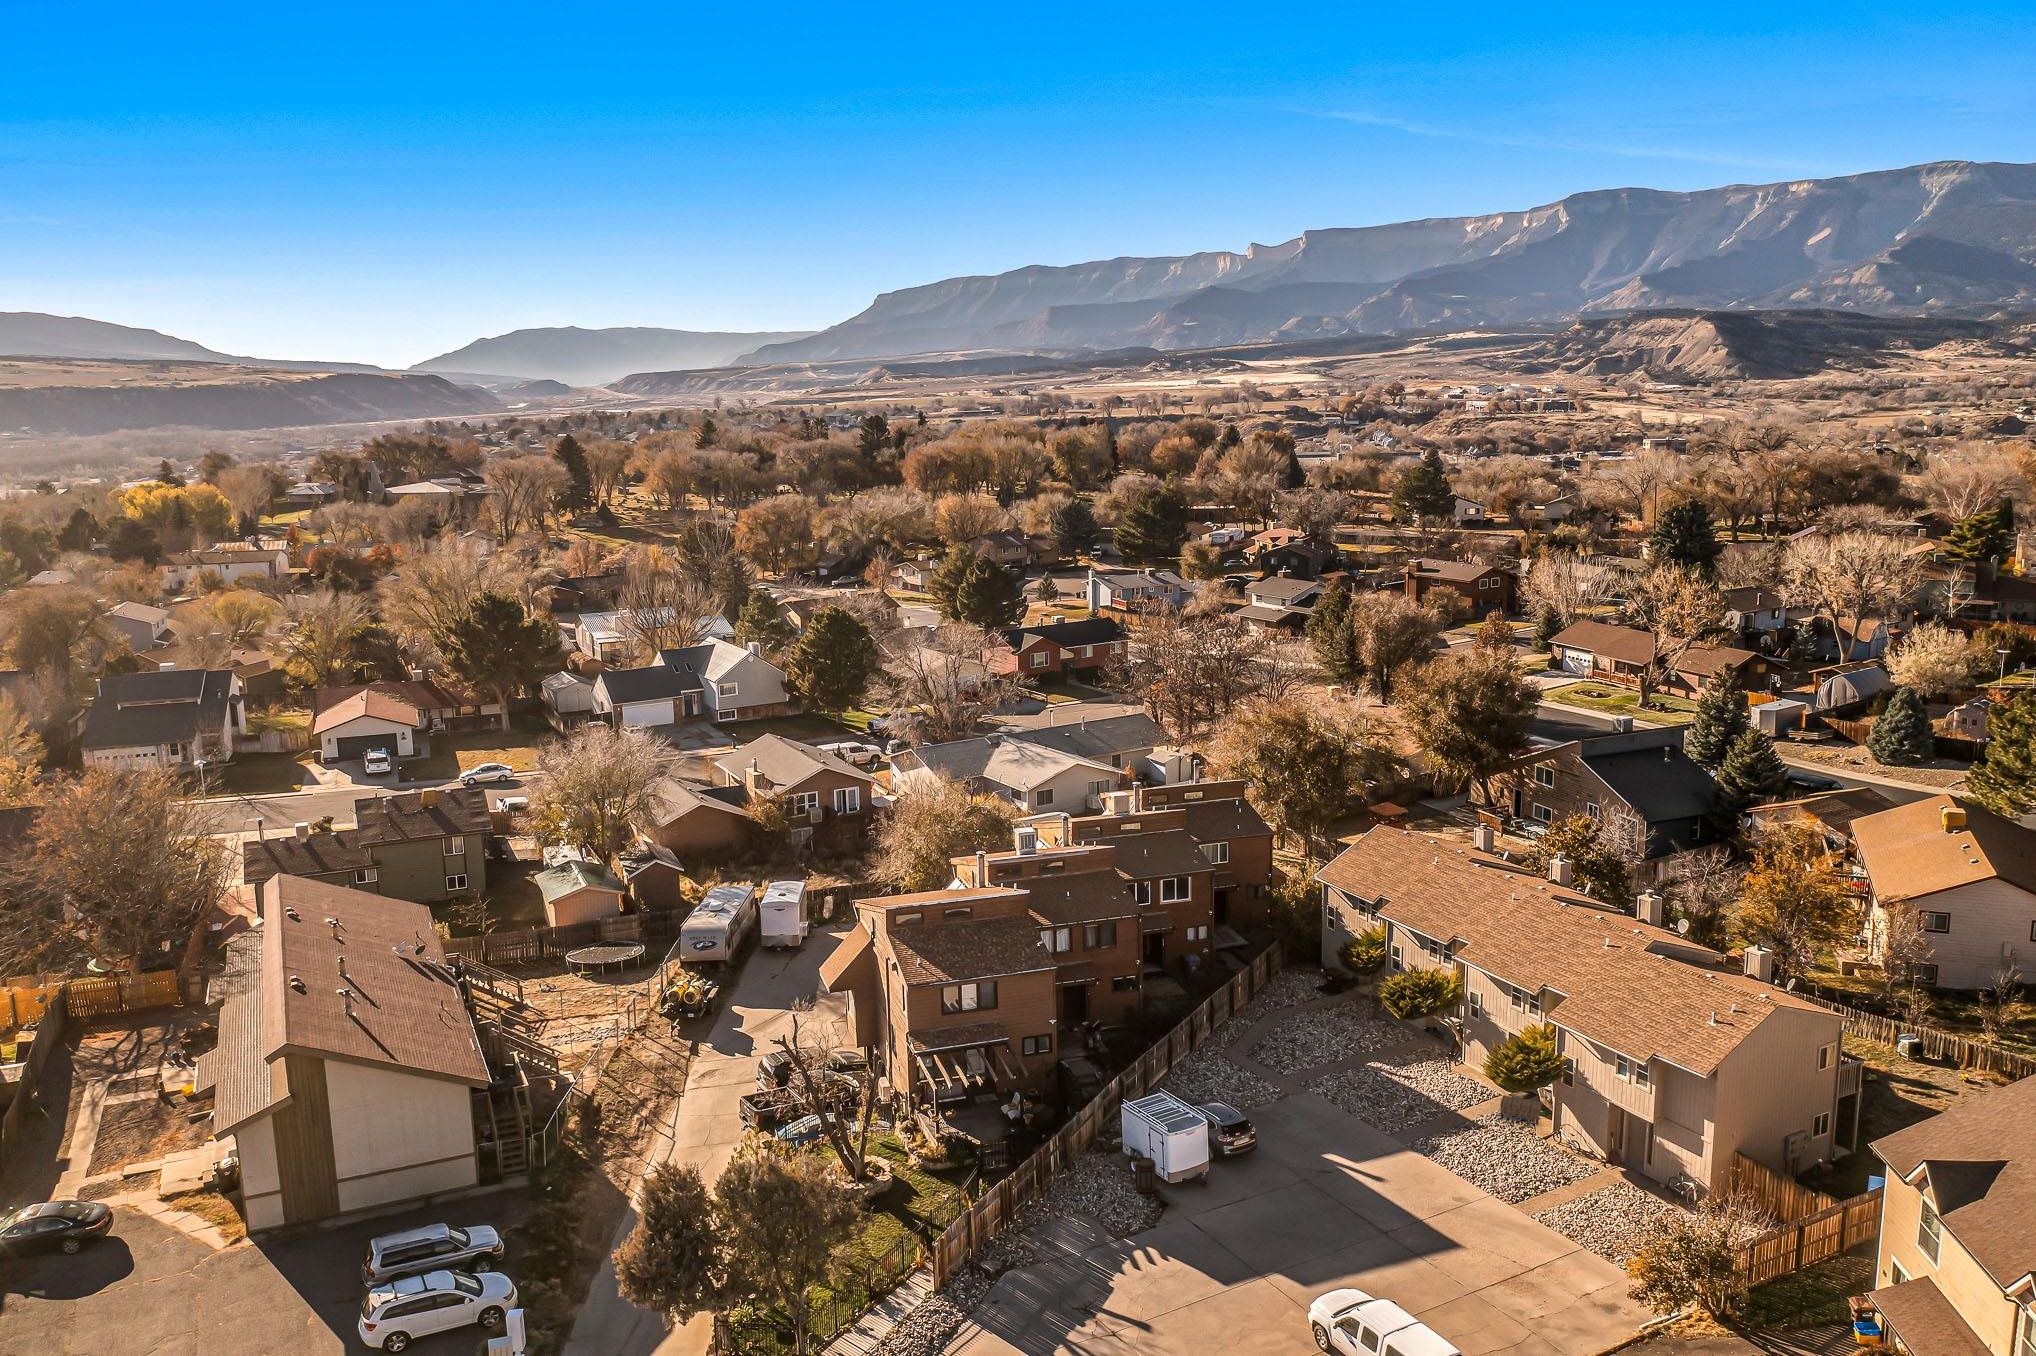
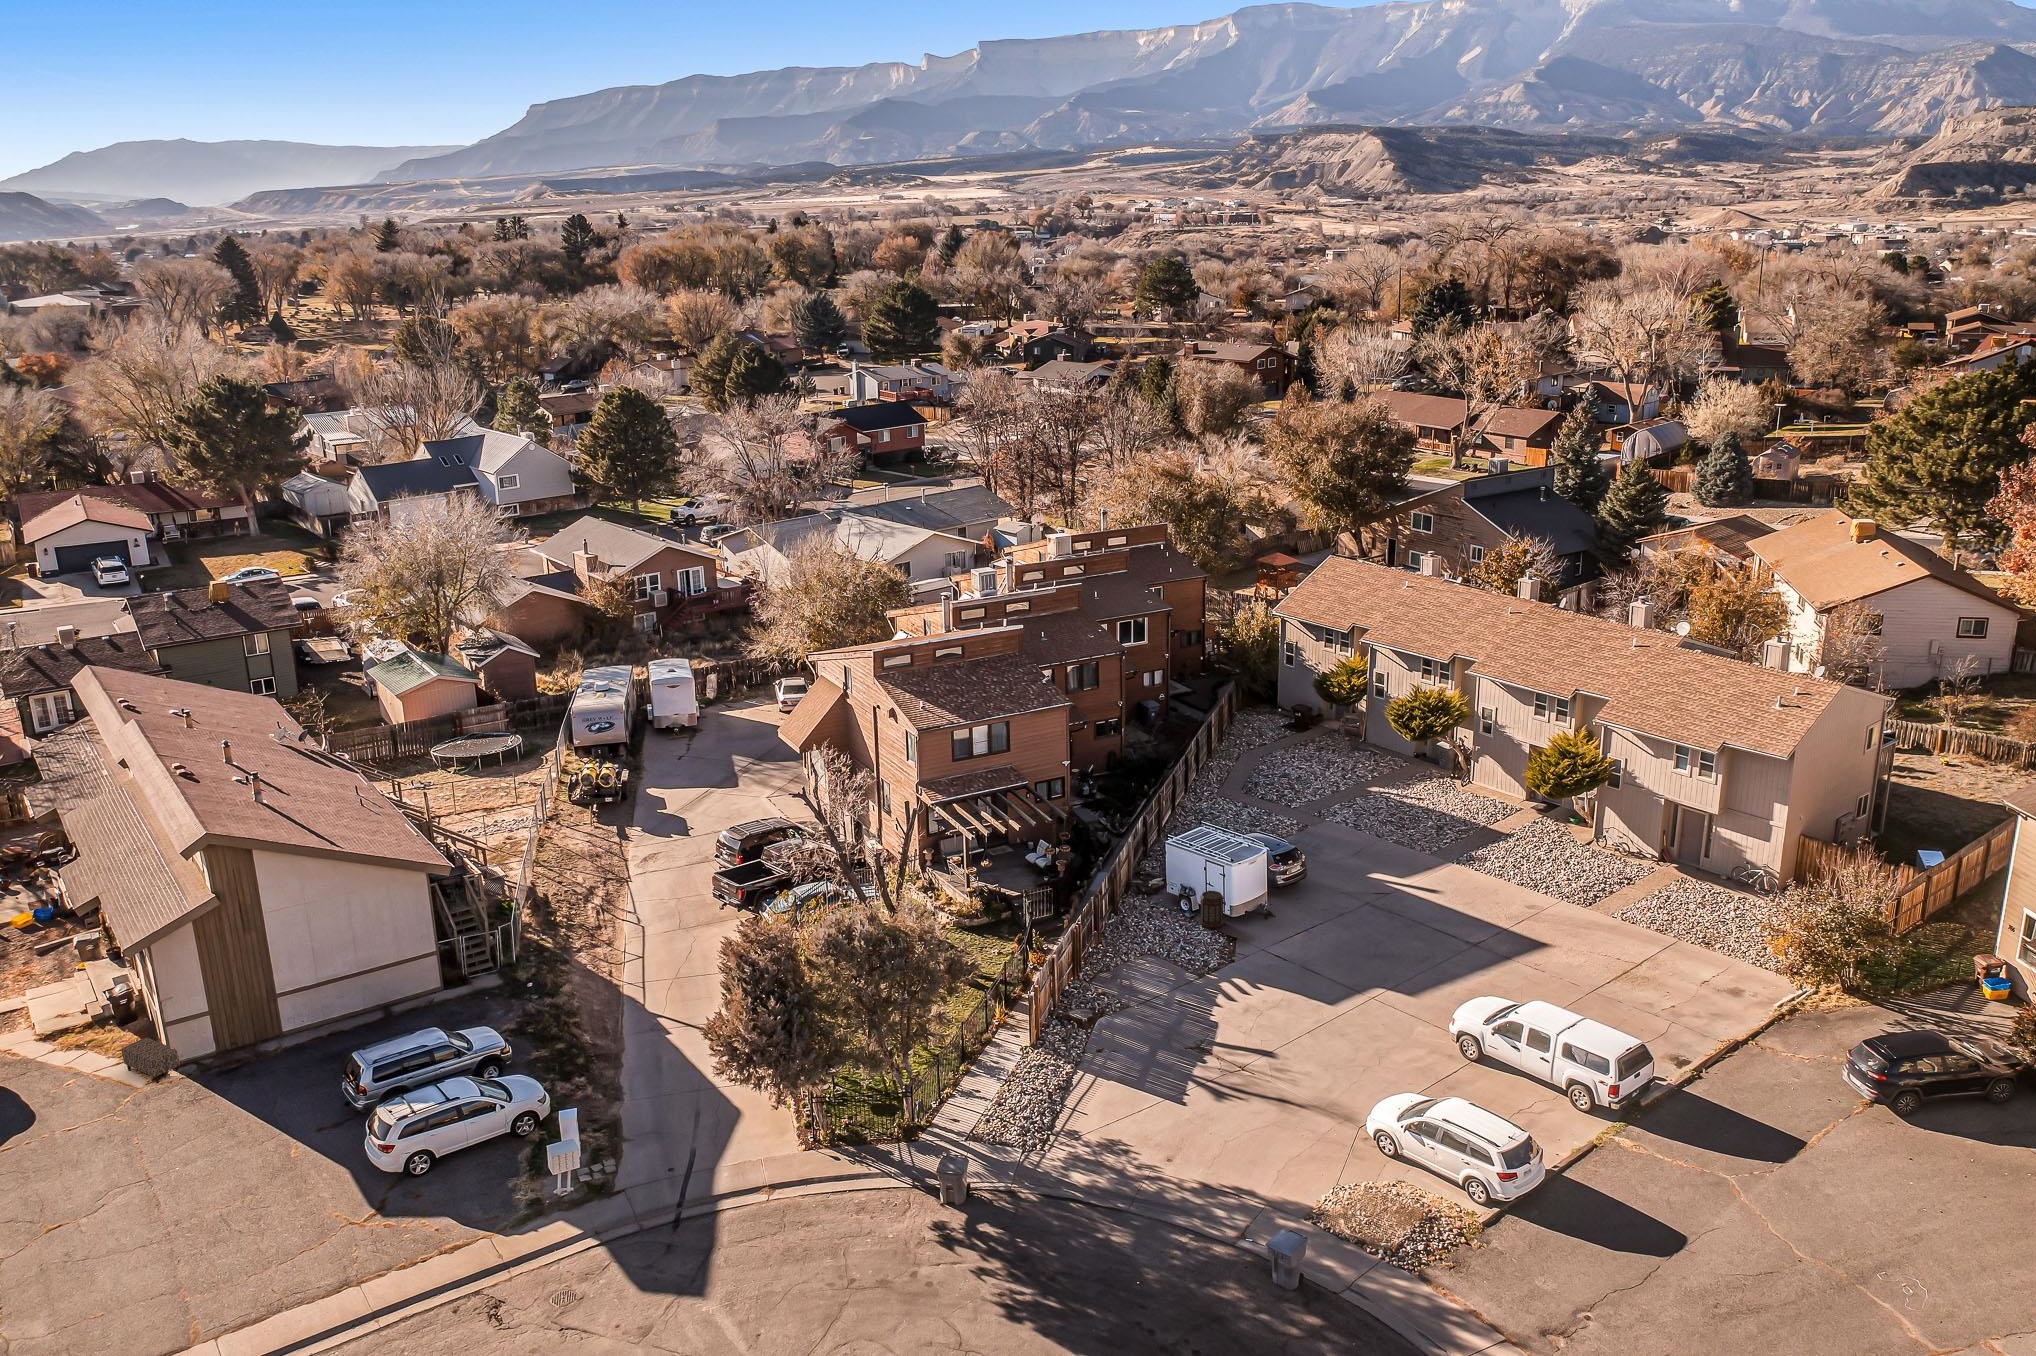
bench: present [1500,1096,1541,1125] -> present [122,1037,180,1083]

